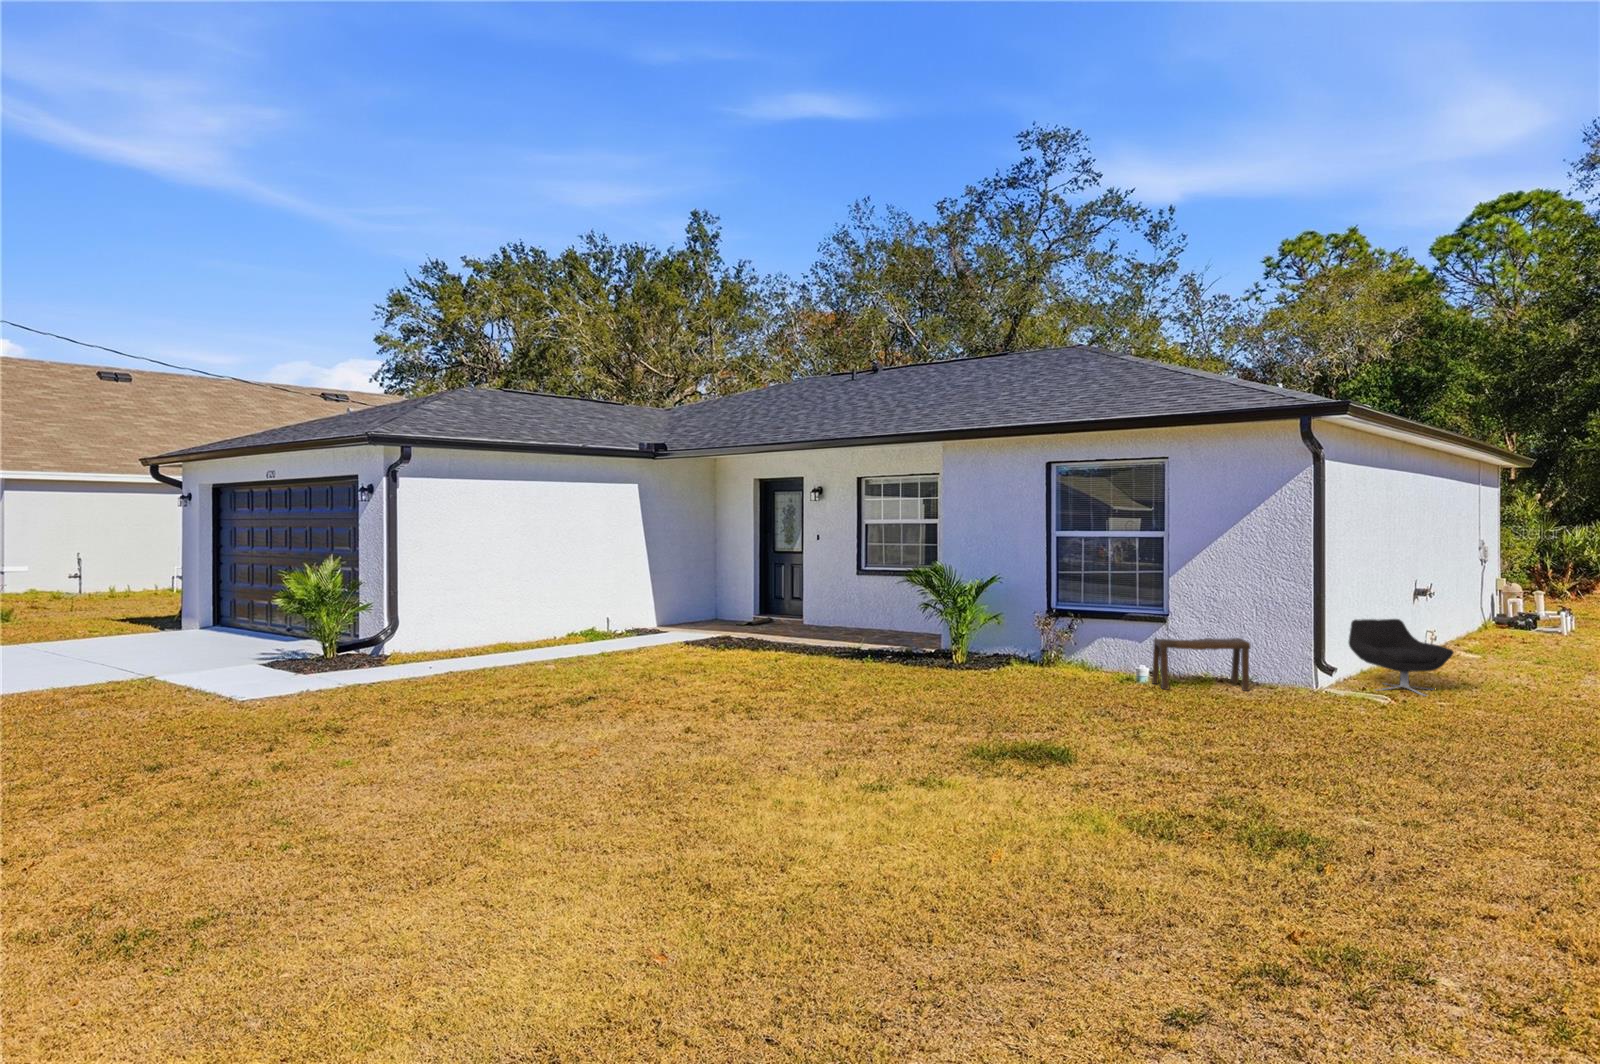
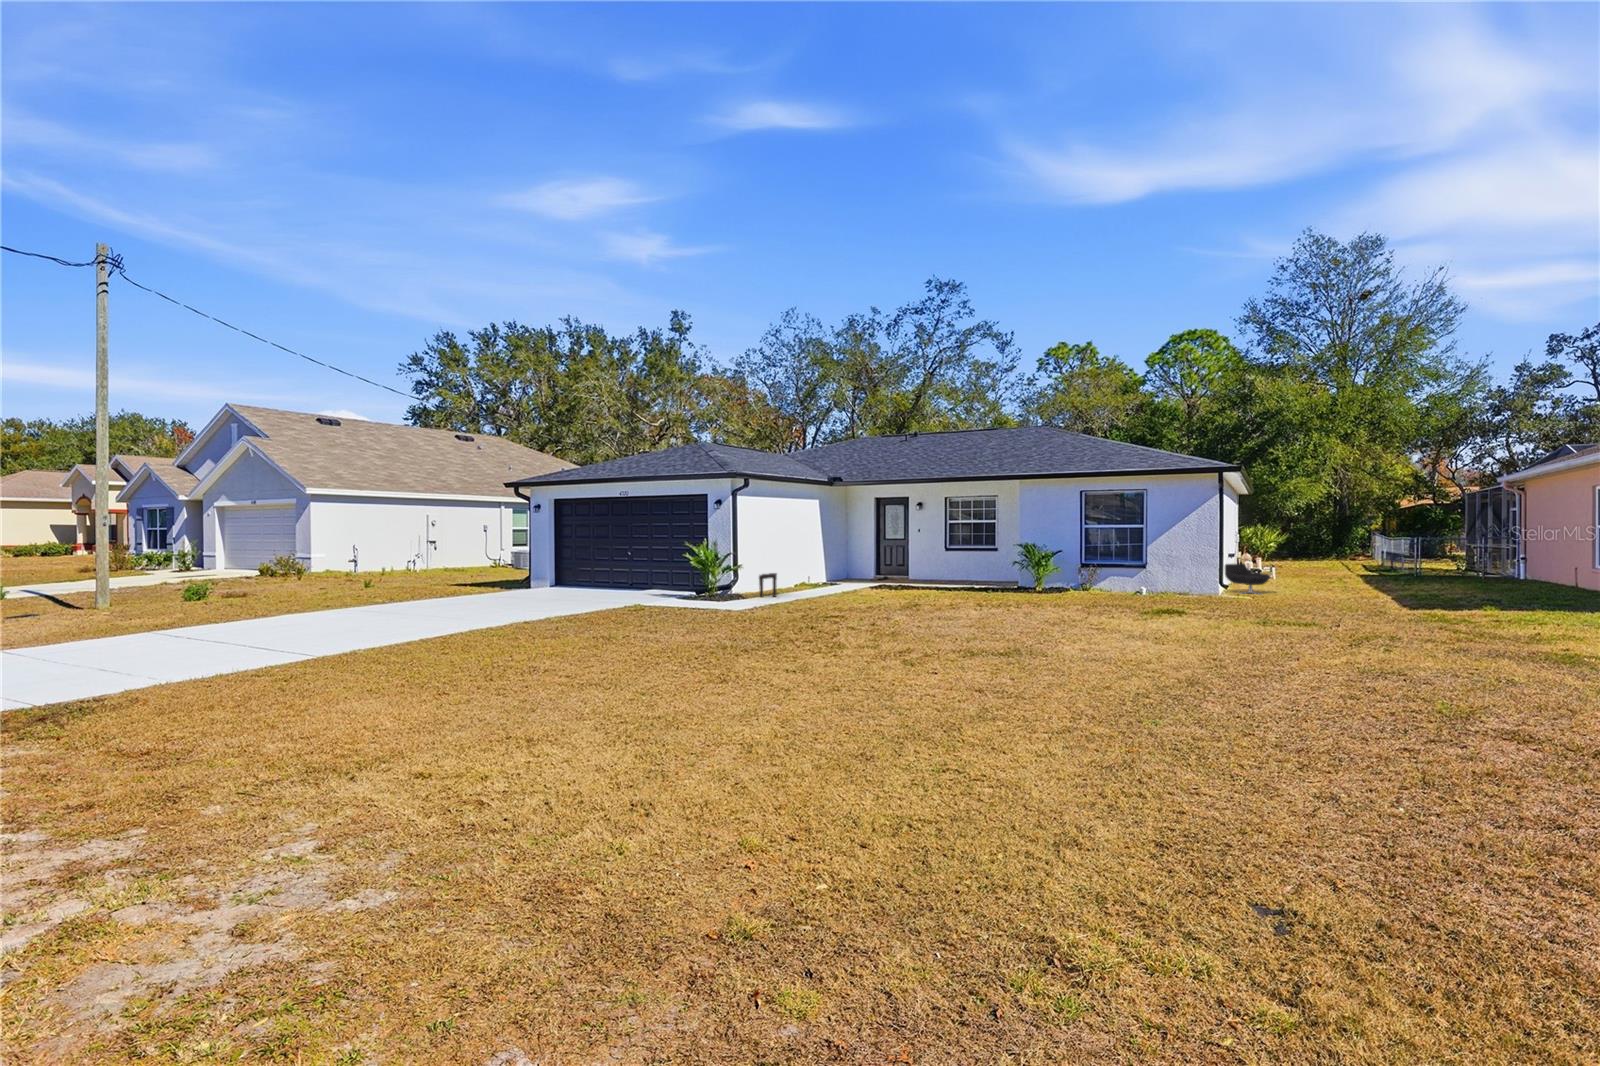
bench: present [1152,638,1251,691] -> present [759,573,777,597]

